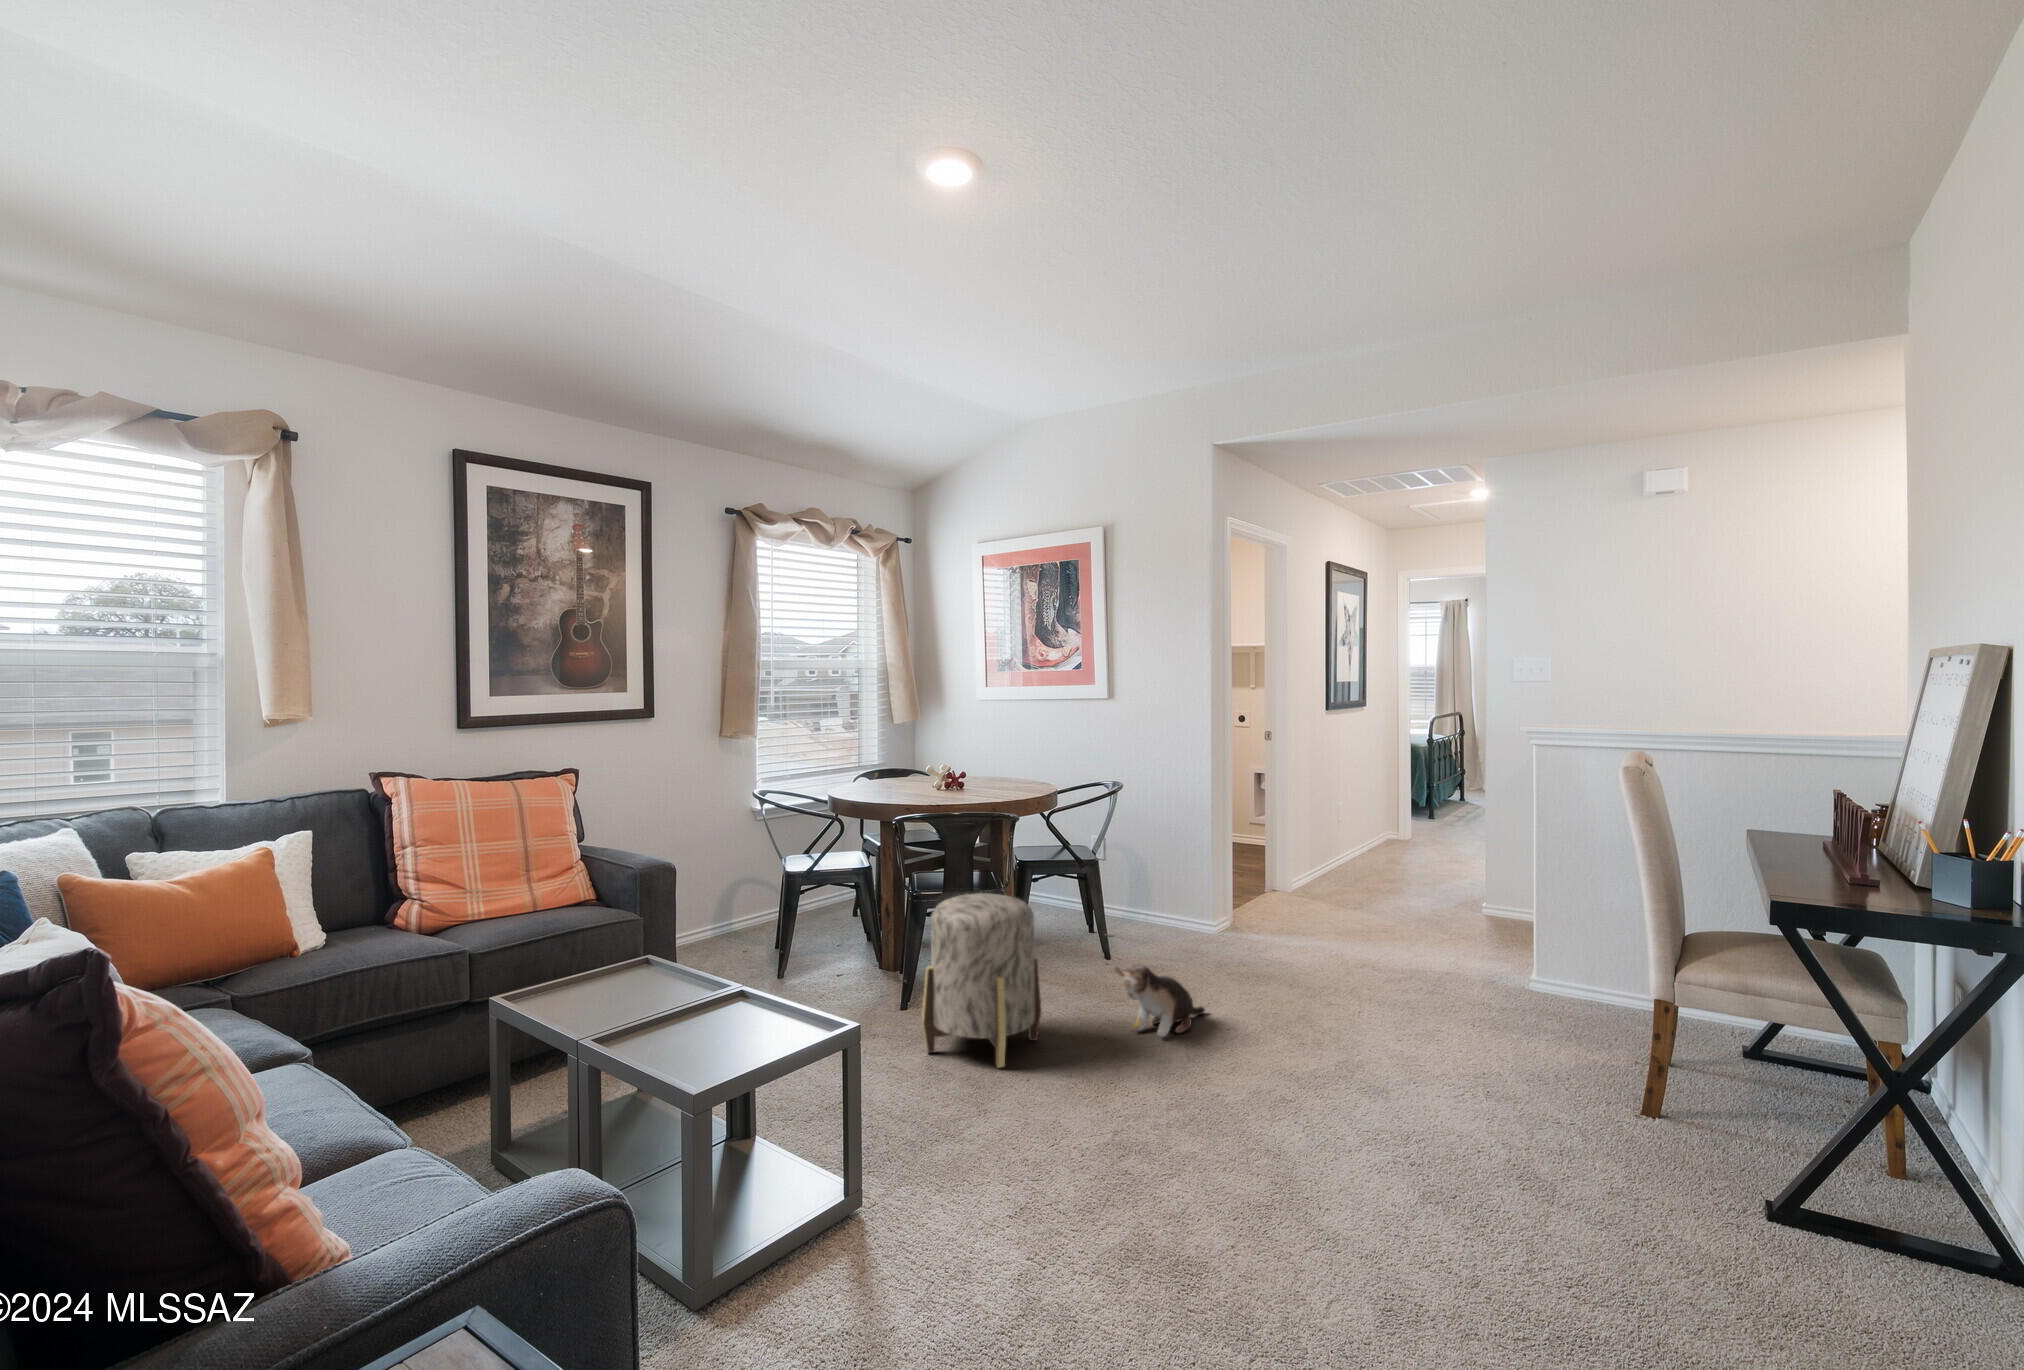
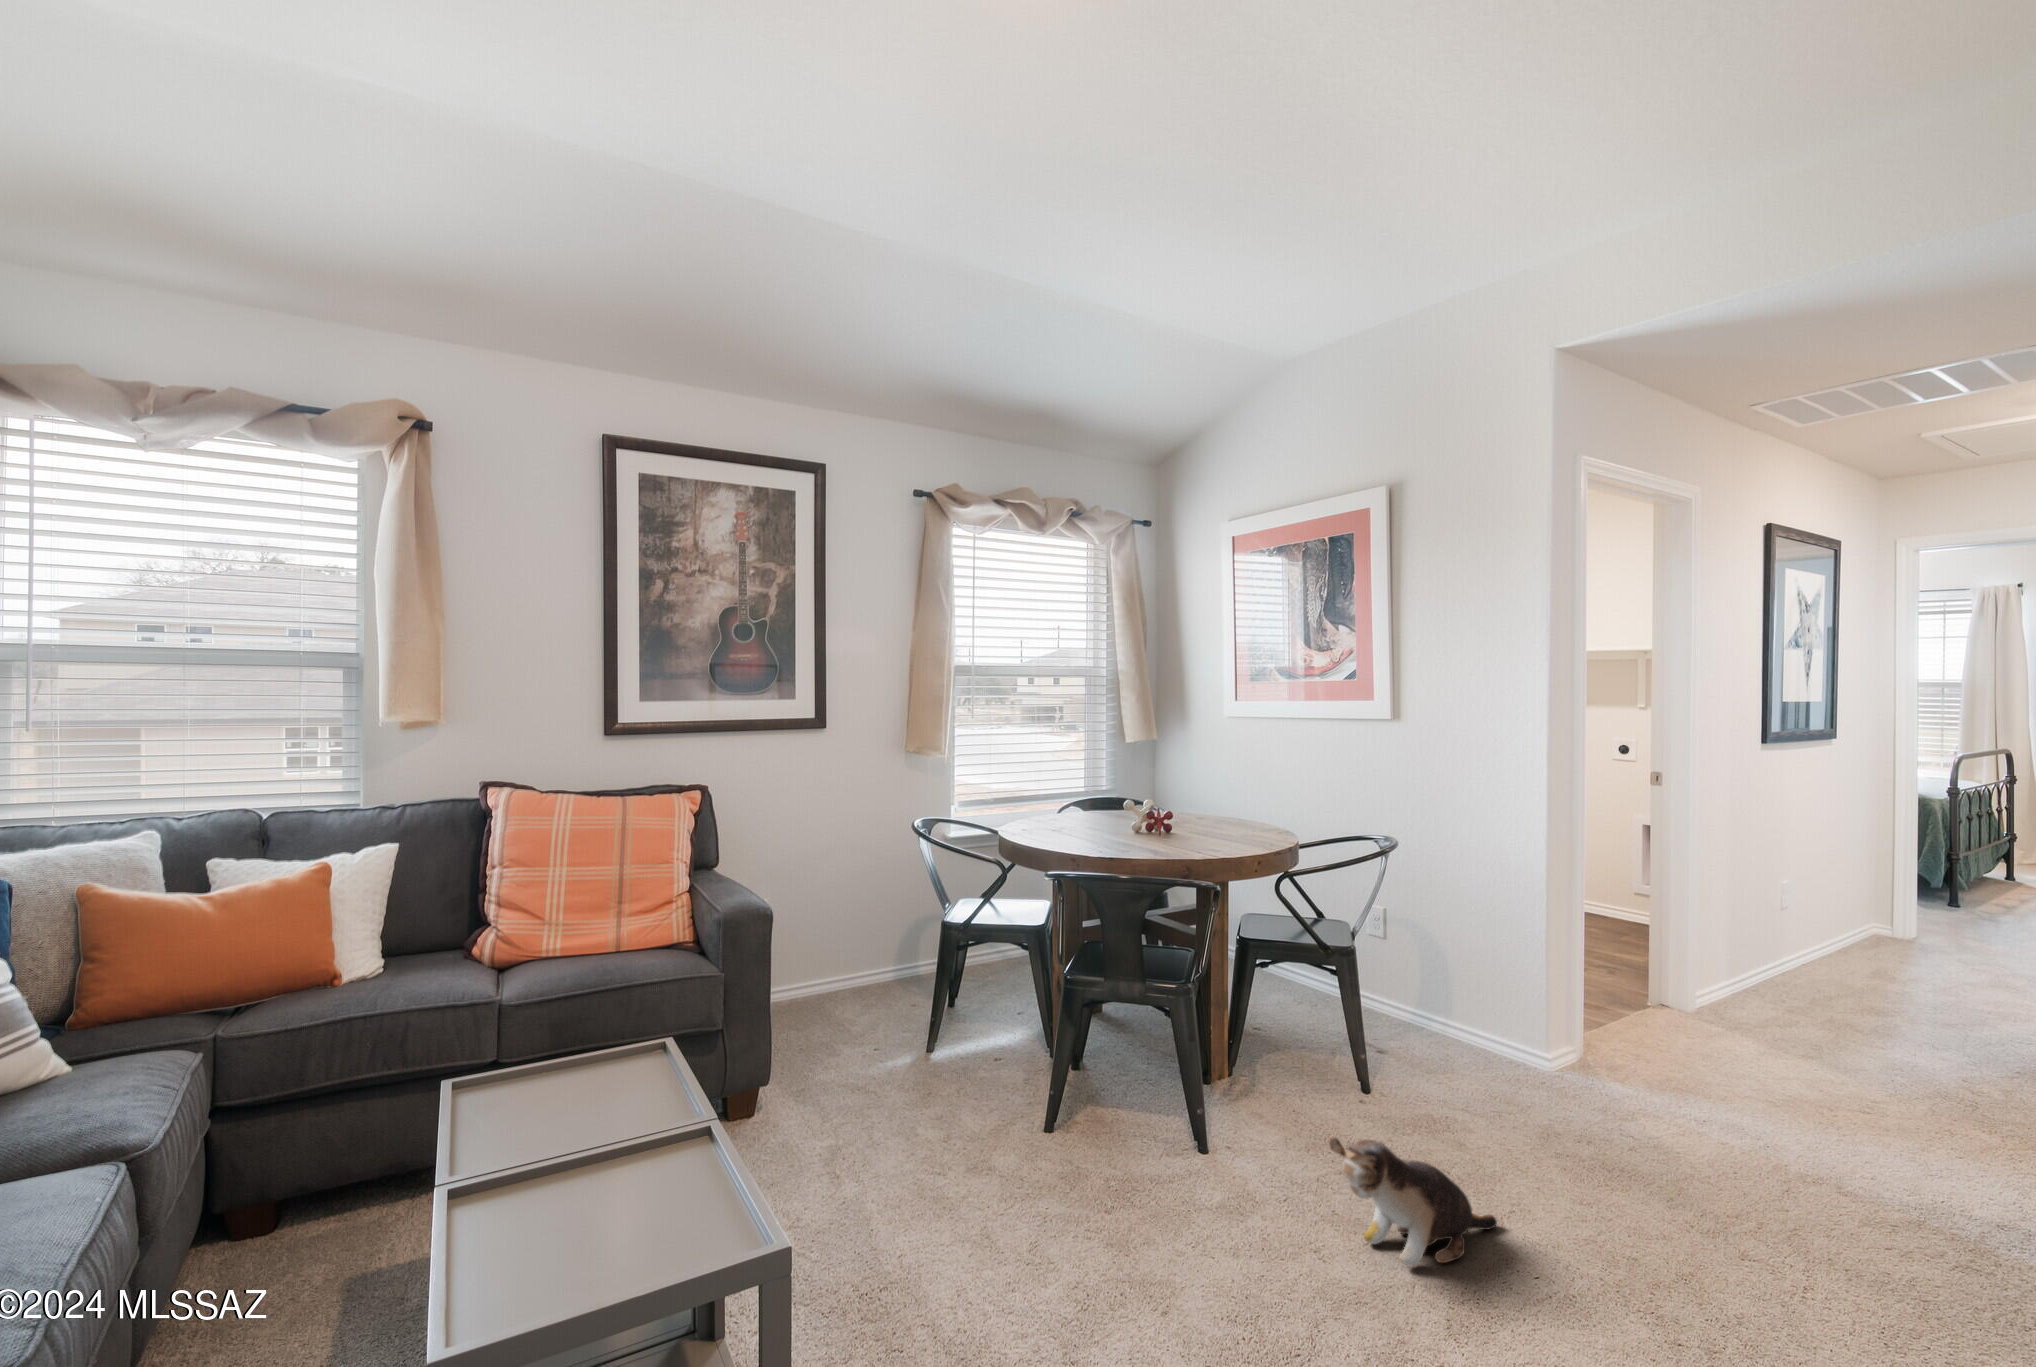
ottoman: present [922,893,1041,1068] -> none [1035,995,1214,1273]

